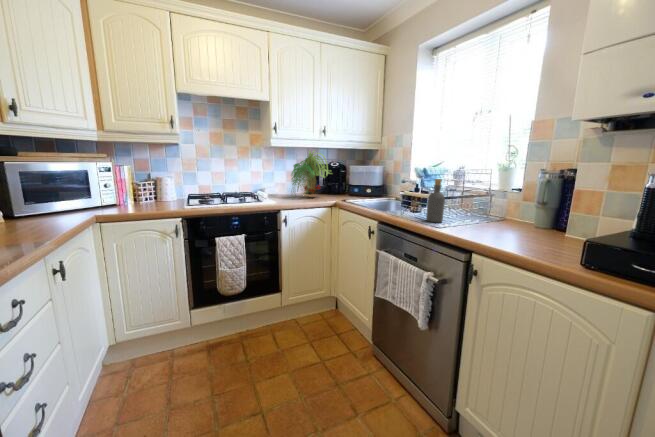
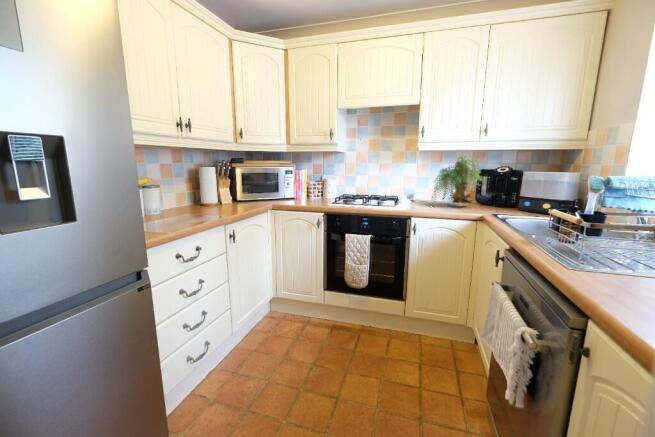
bottle: present [426,179,445,222] -> none [564,193,604,261]

